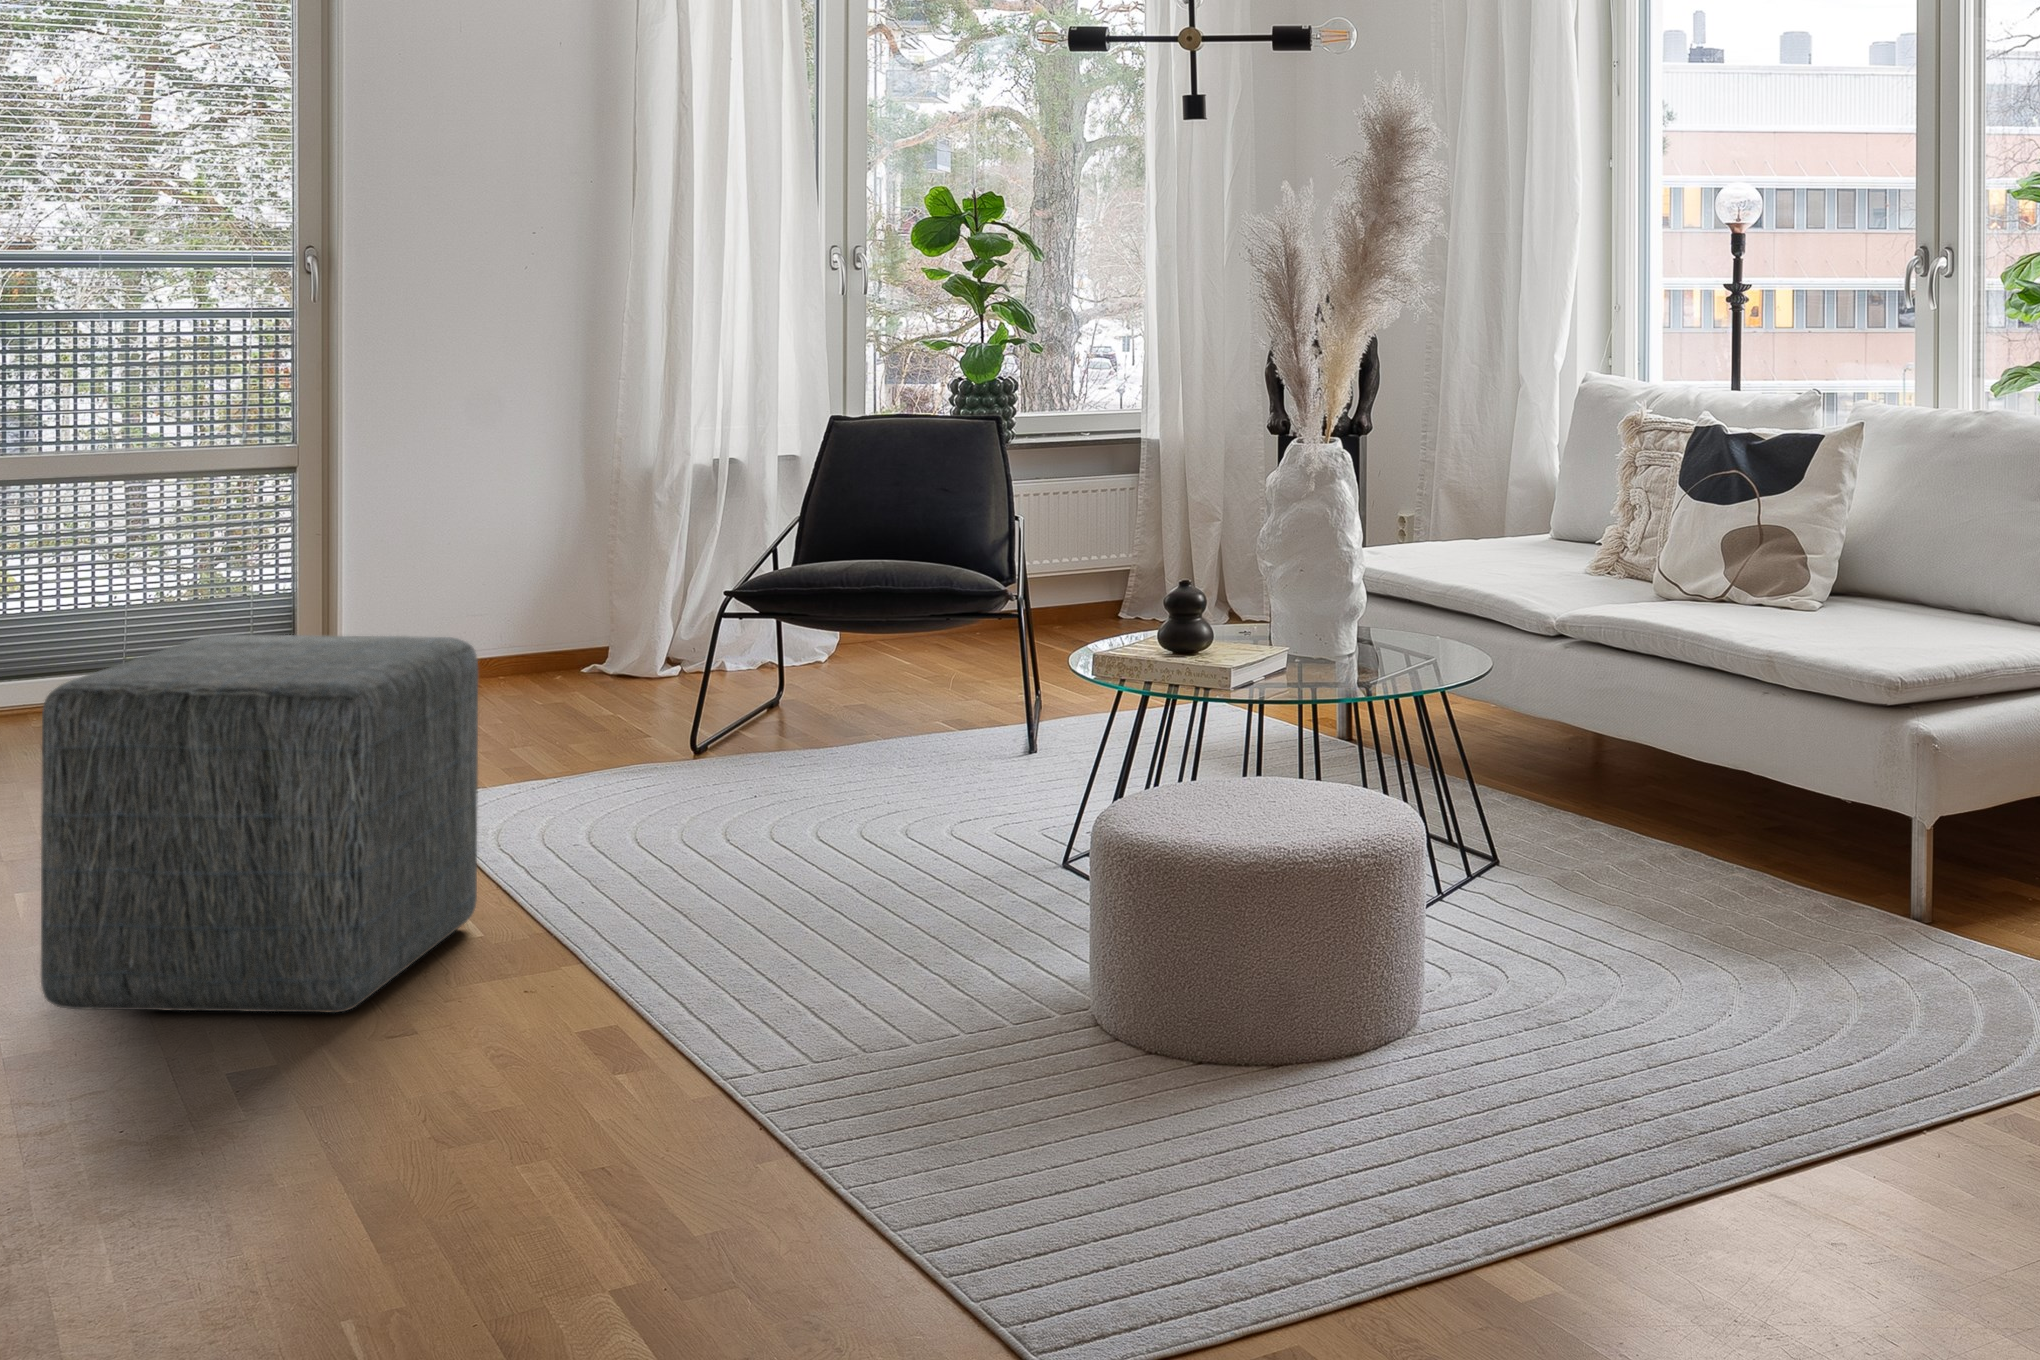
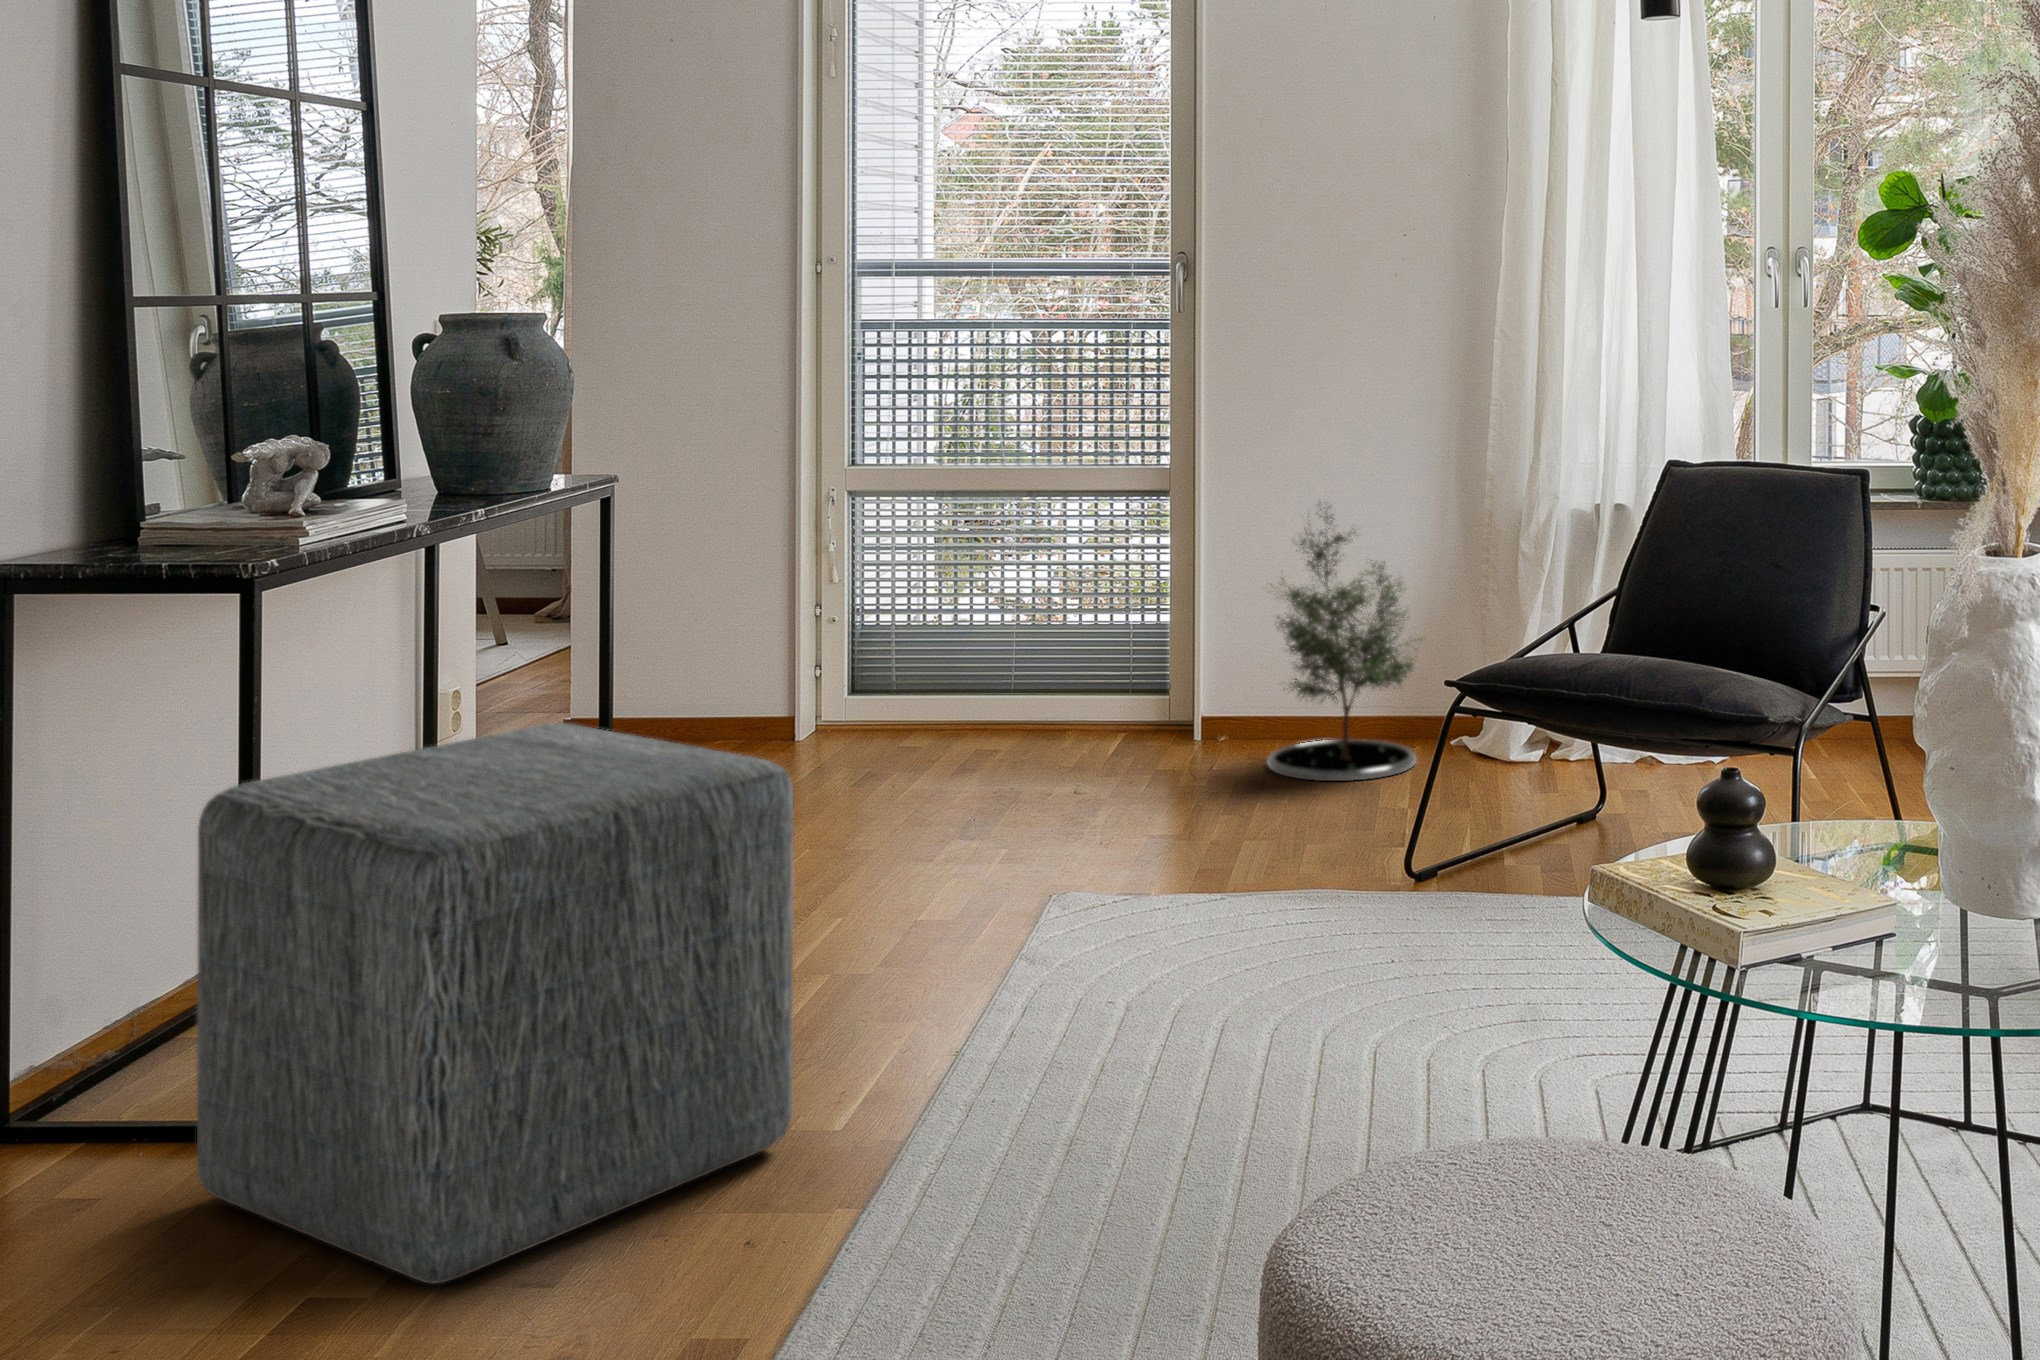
potted tree: none [439,465,579,703] -> present [1268,501,1419,781]

